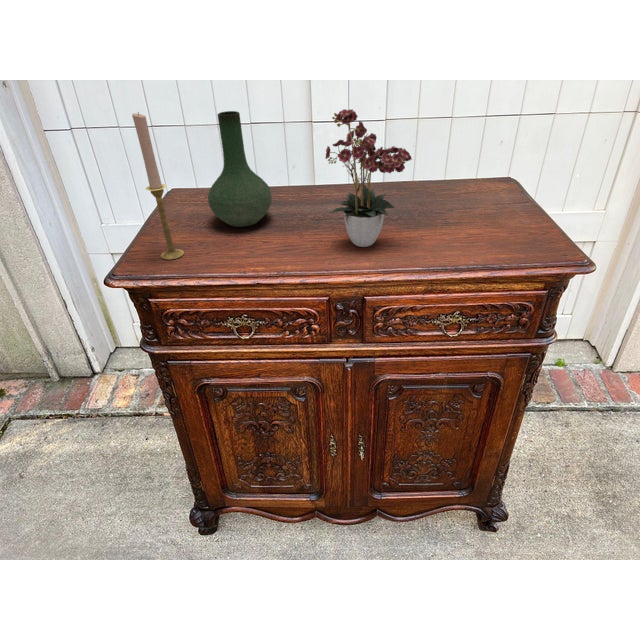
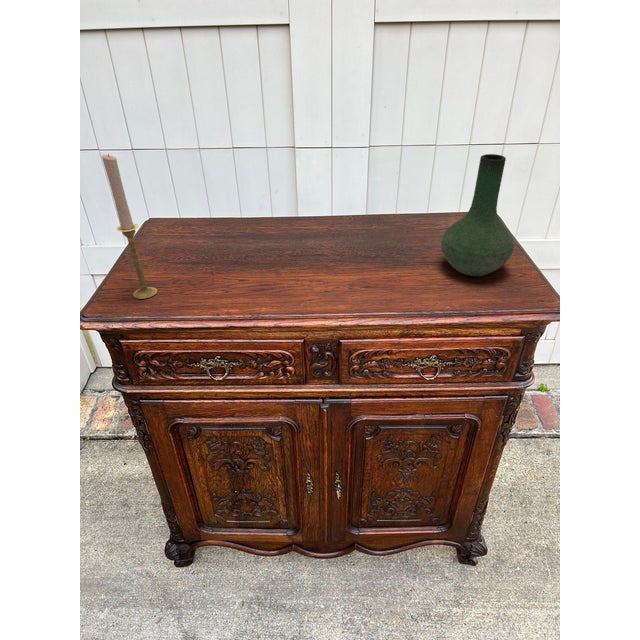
flower arrangement: present [326,109,412,247] -> none [295,146,396,288]
vase: present [208,111,272,227] -> present [441,154,514,276]

